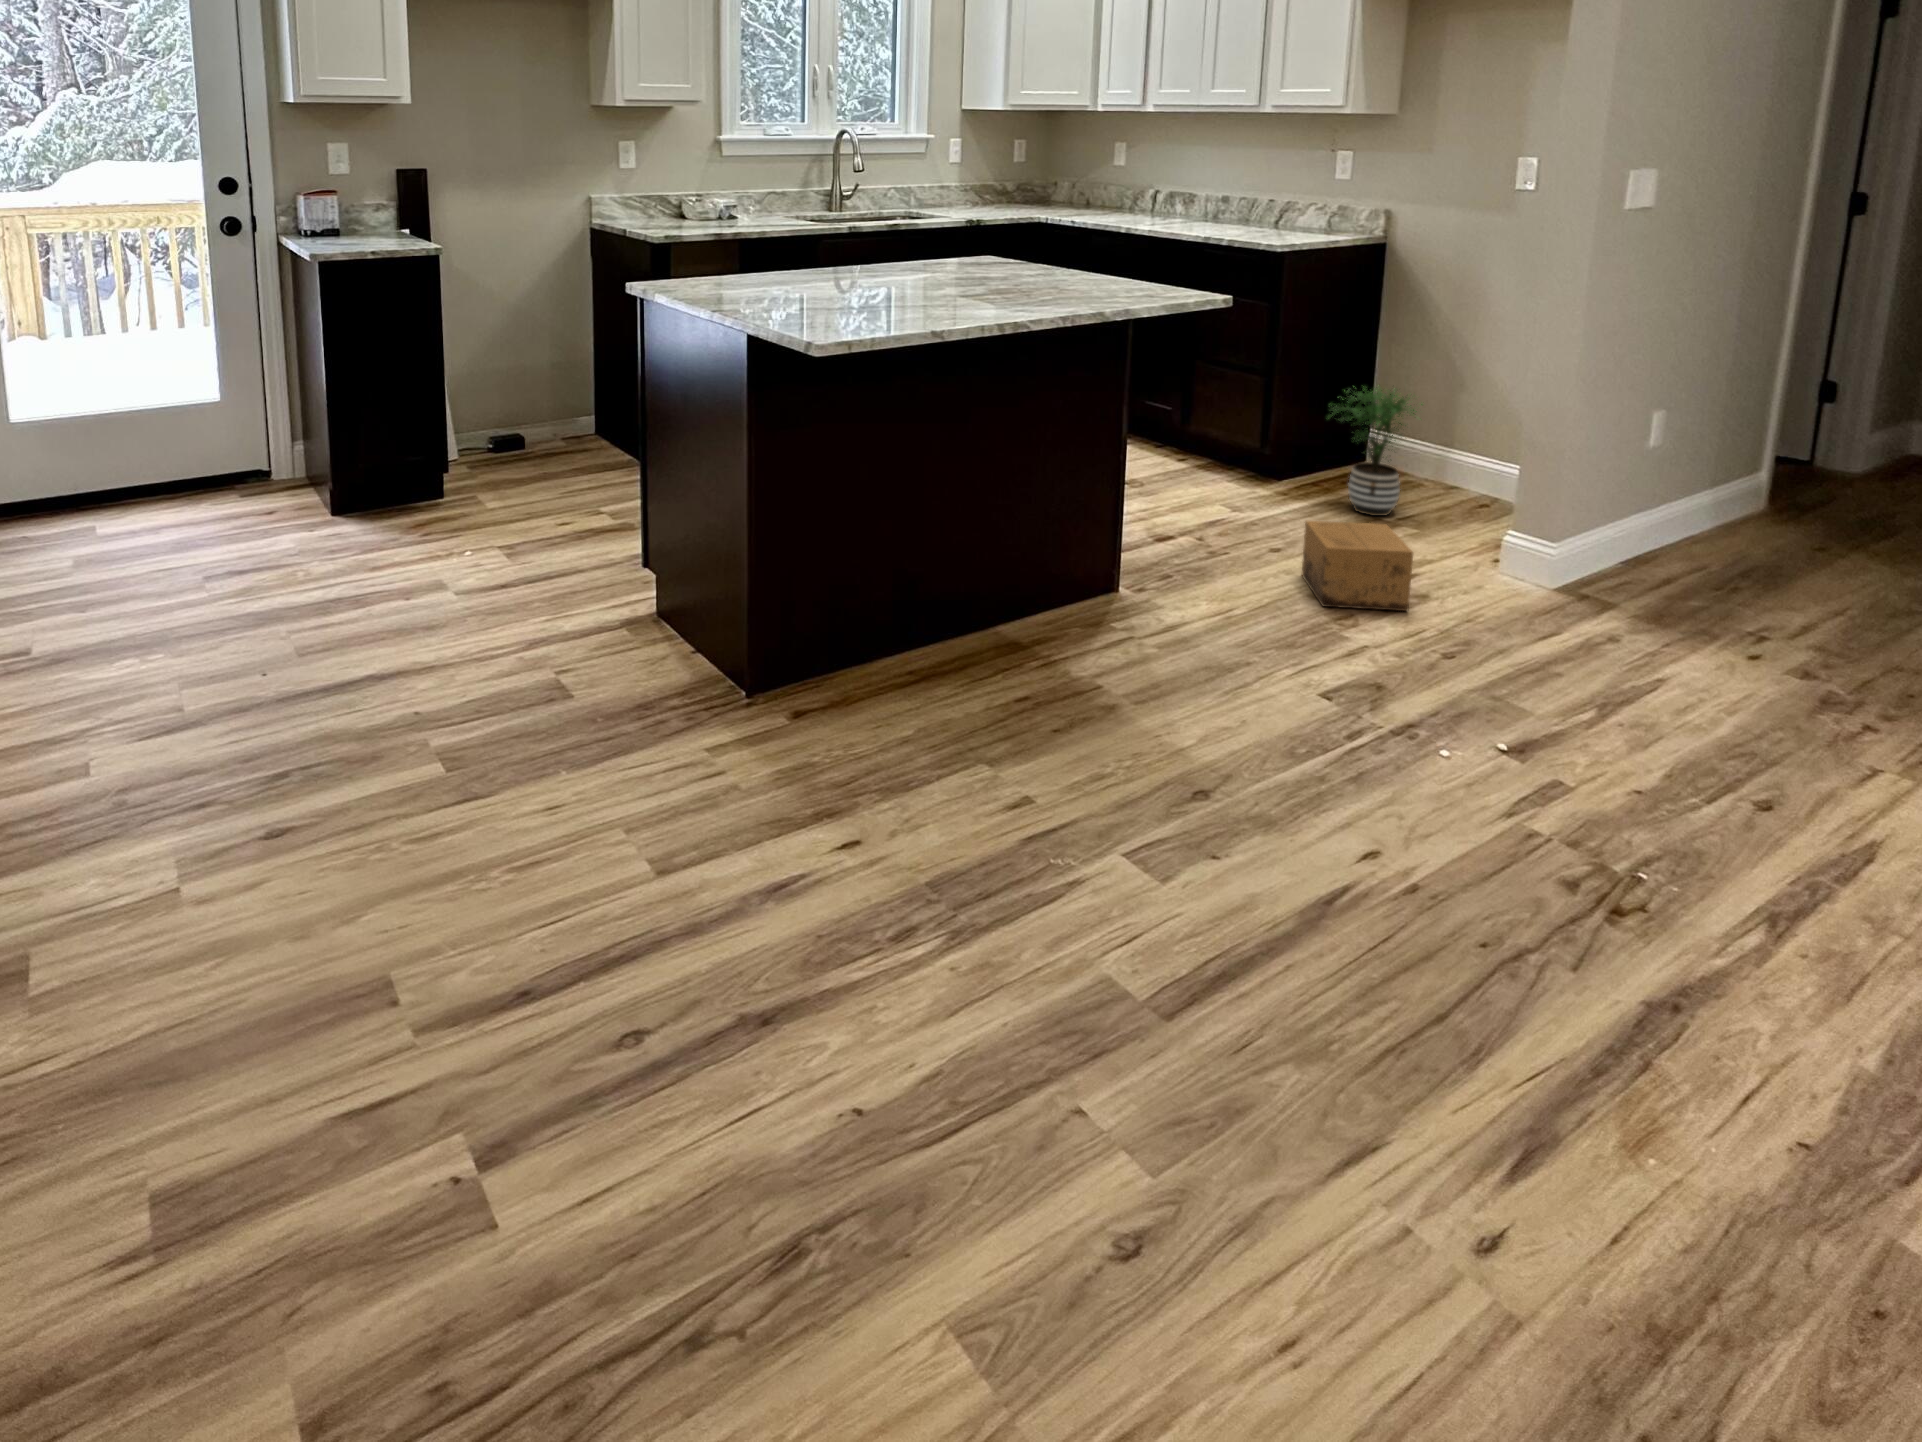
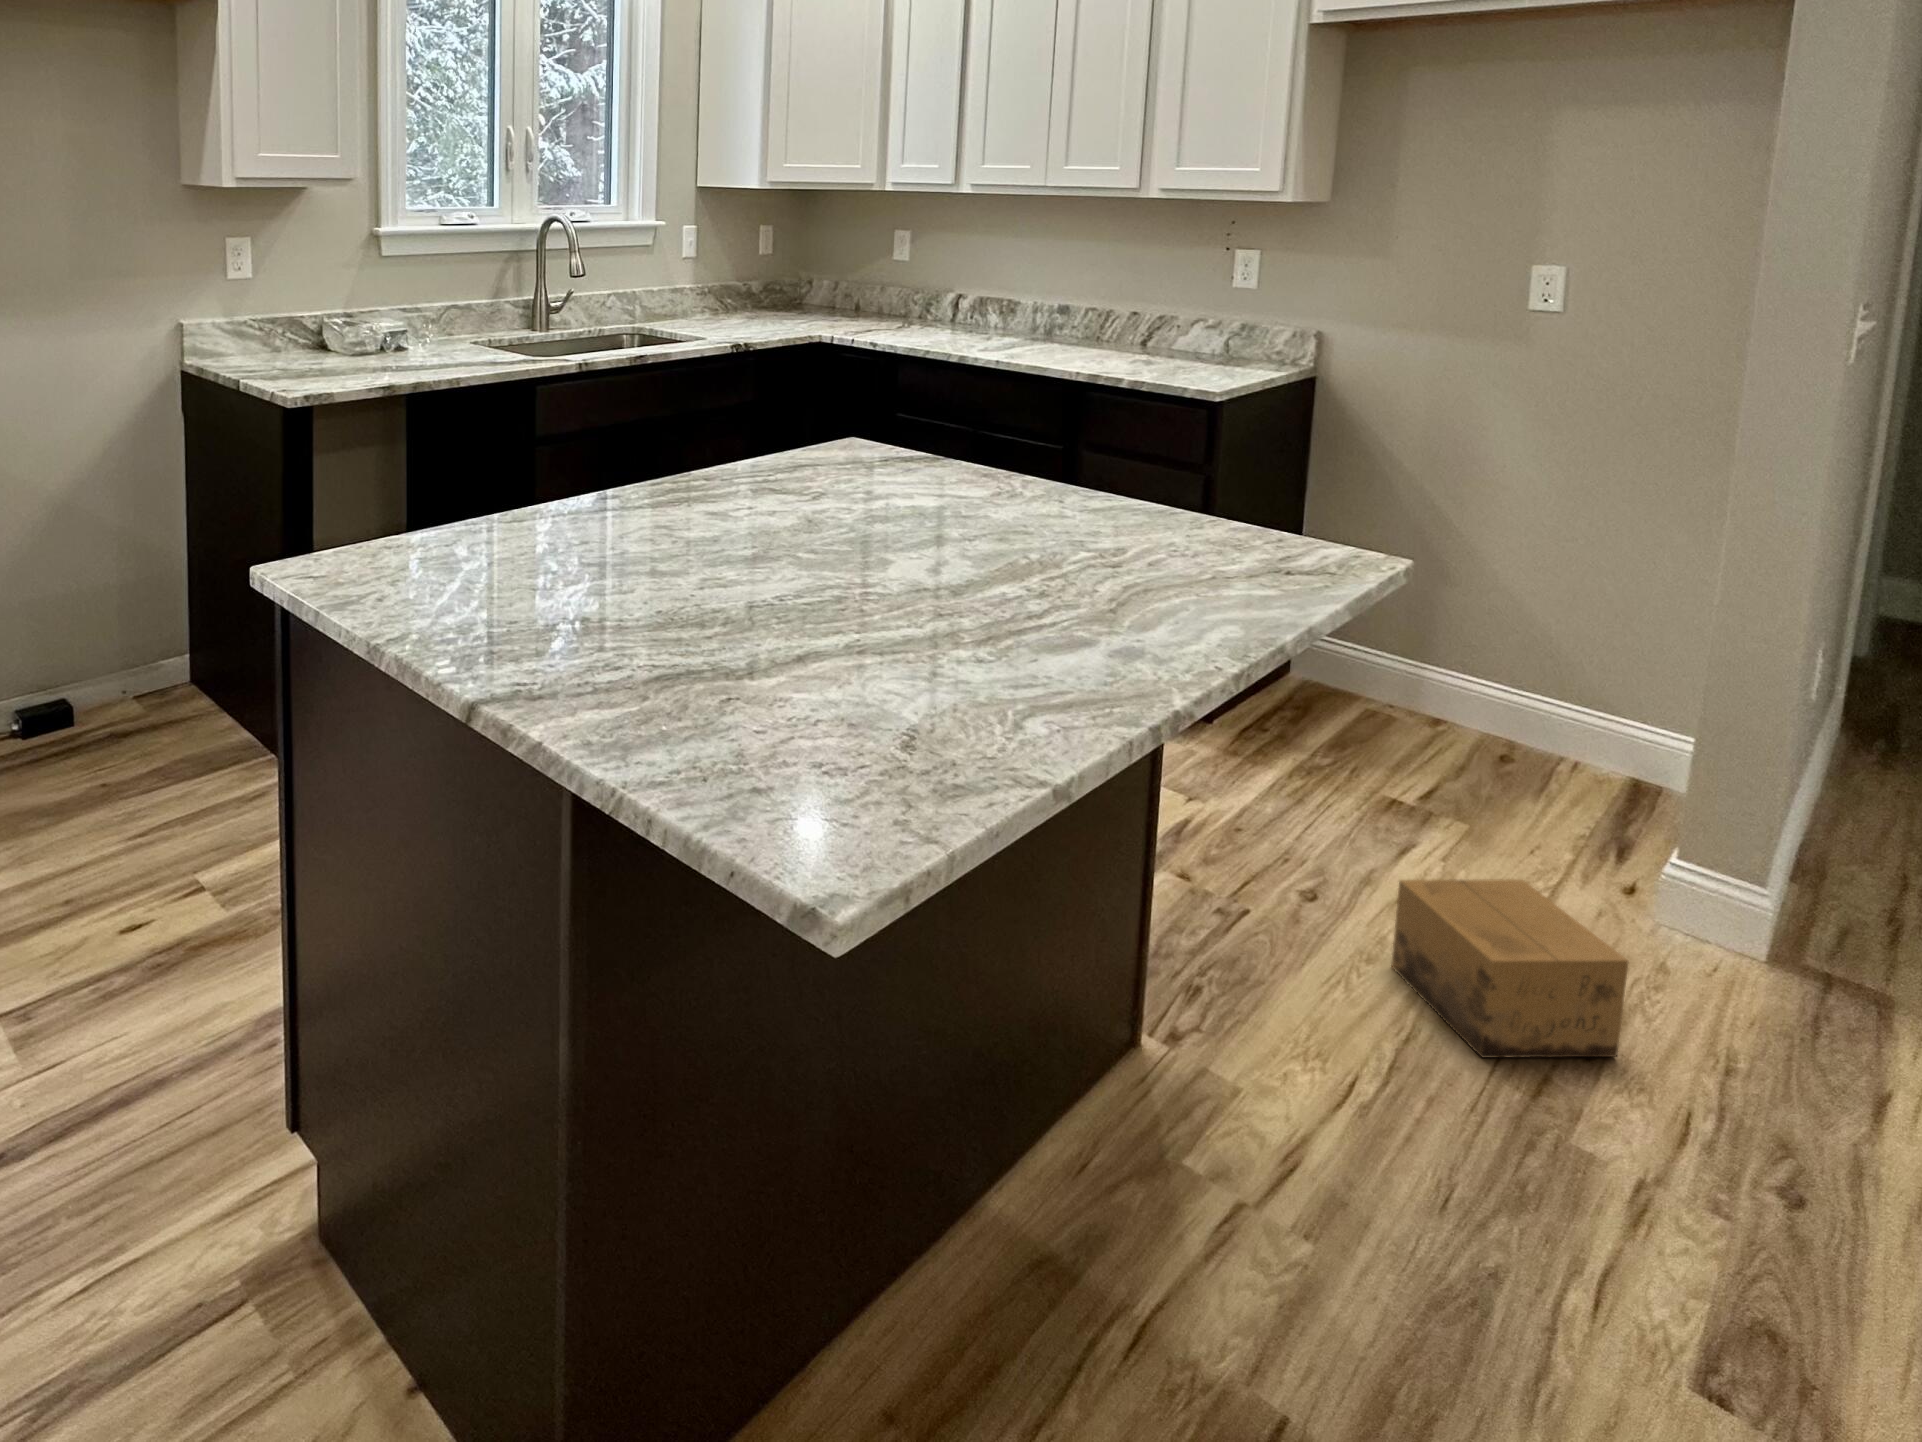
potted plant: present [1328,386,1423,516] -> none [1308,602,1471,803]

